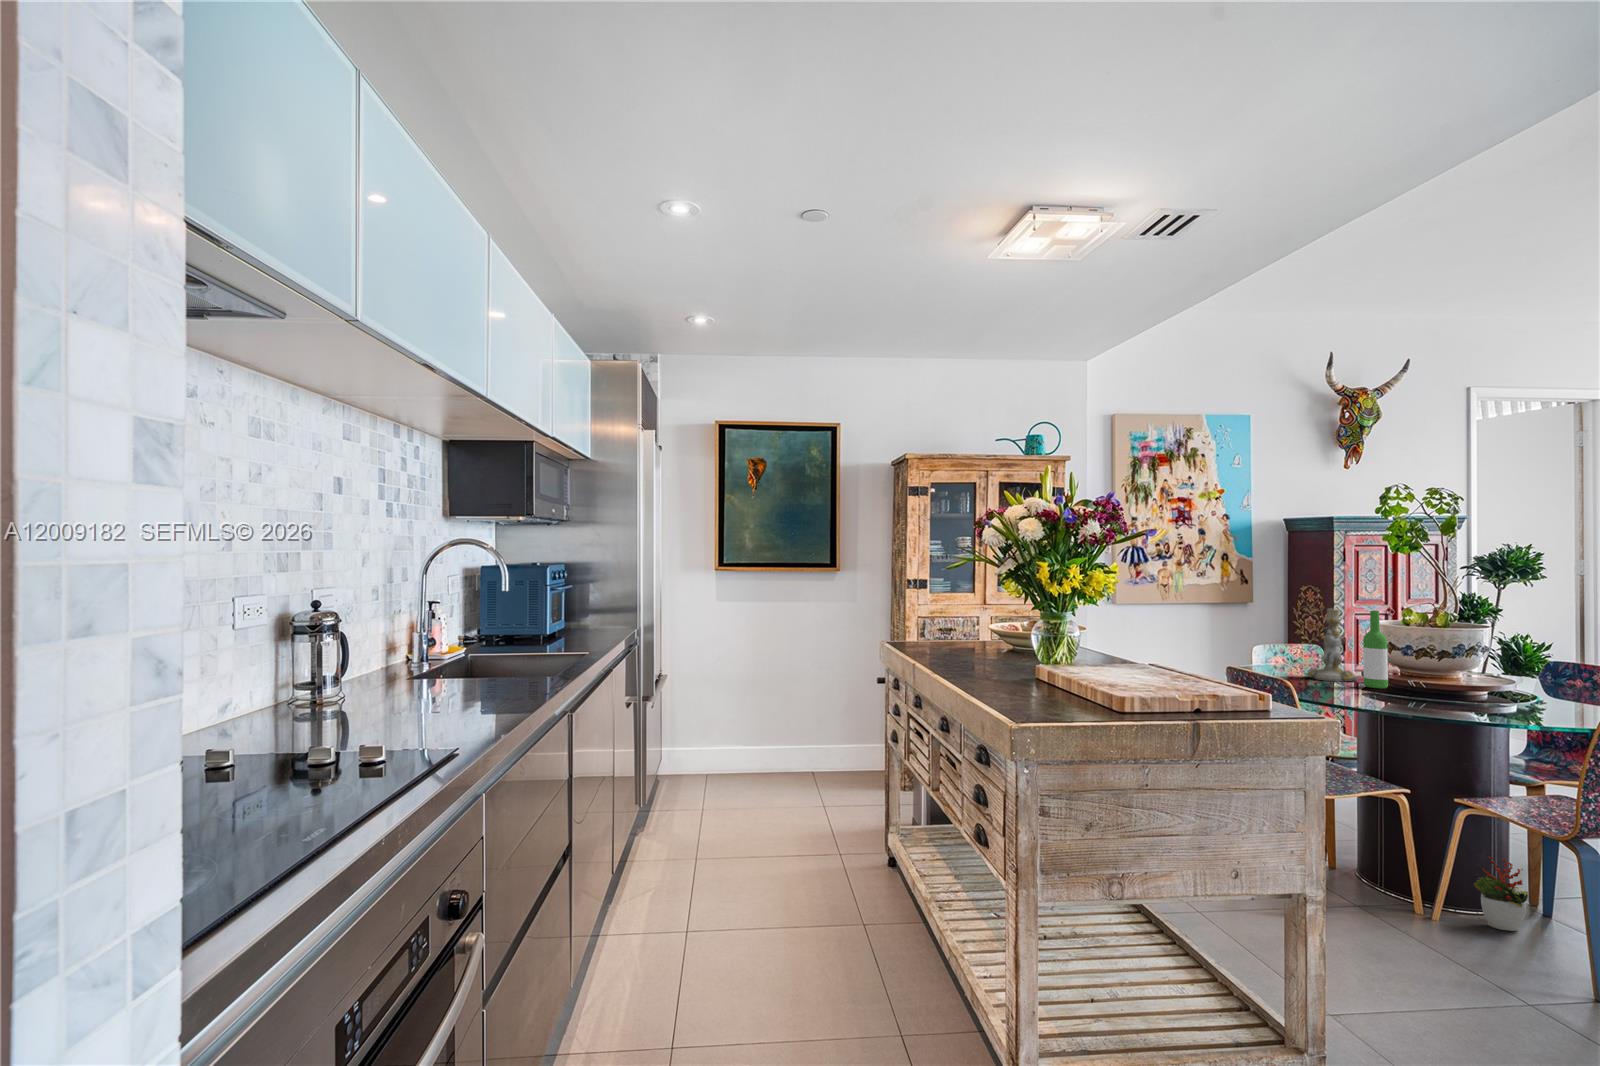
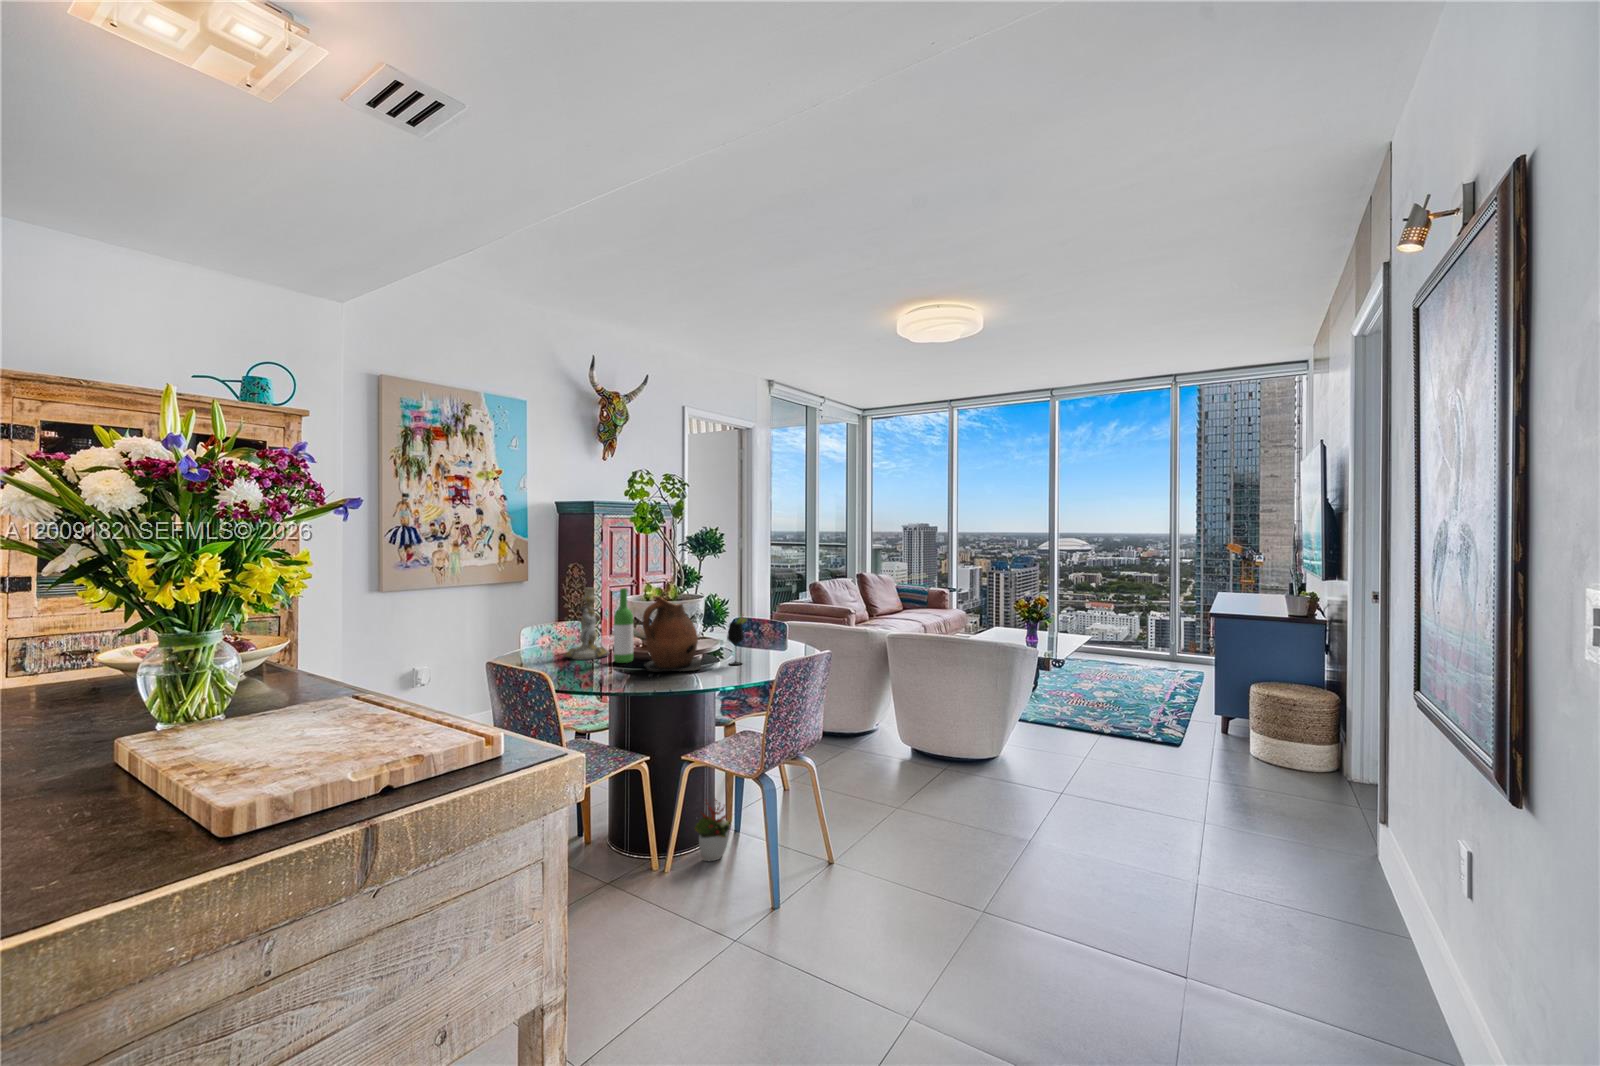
ceramic pitcher: none [1399,619,1480,705] -> present [642,596,701,671]
wine glass: none [1518,647,1550,707] -> present [727,617,747,665]

